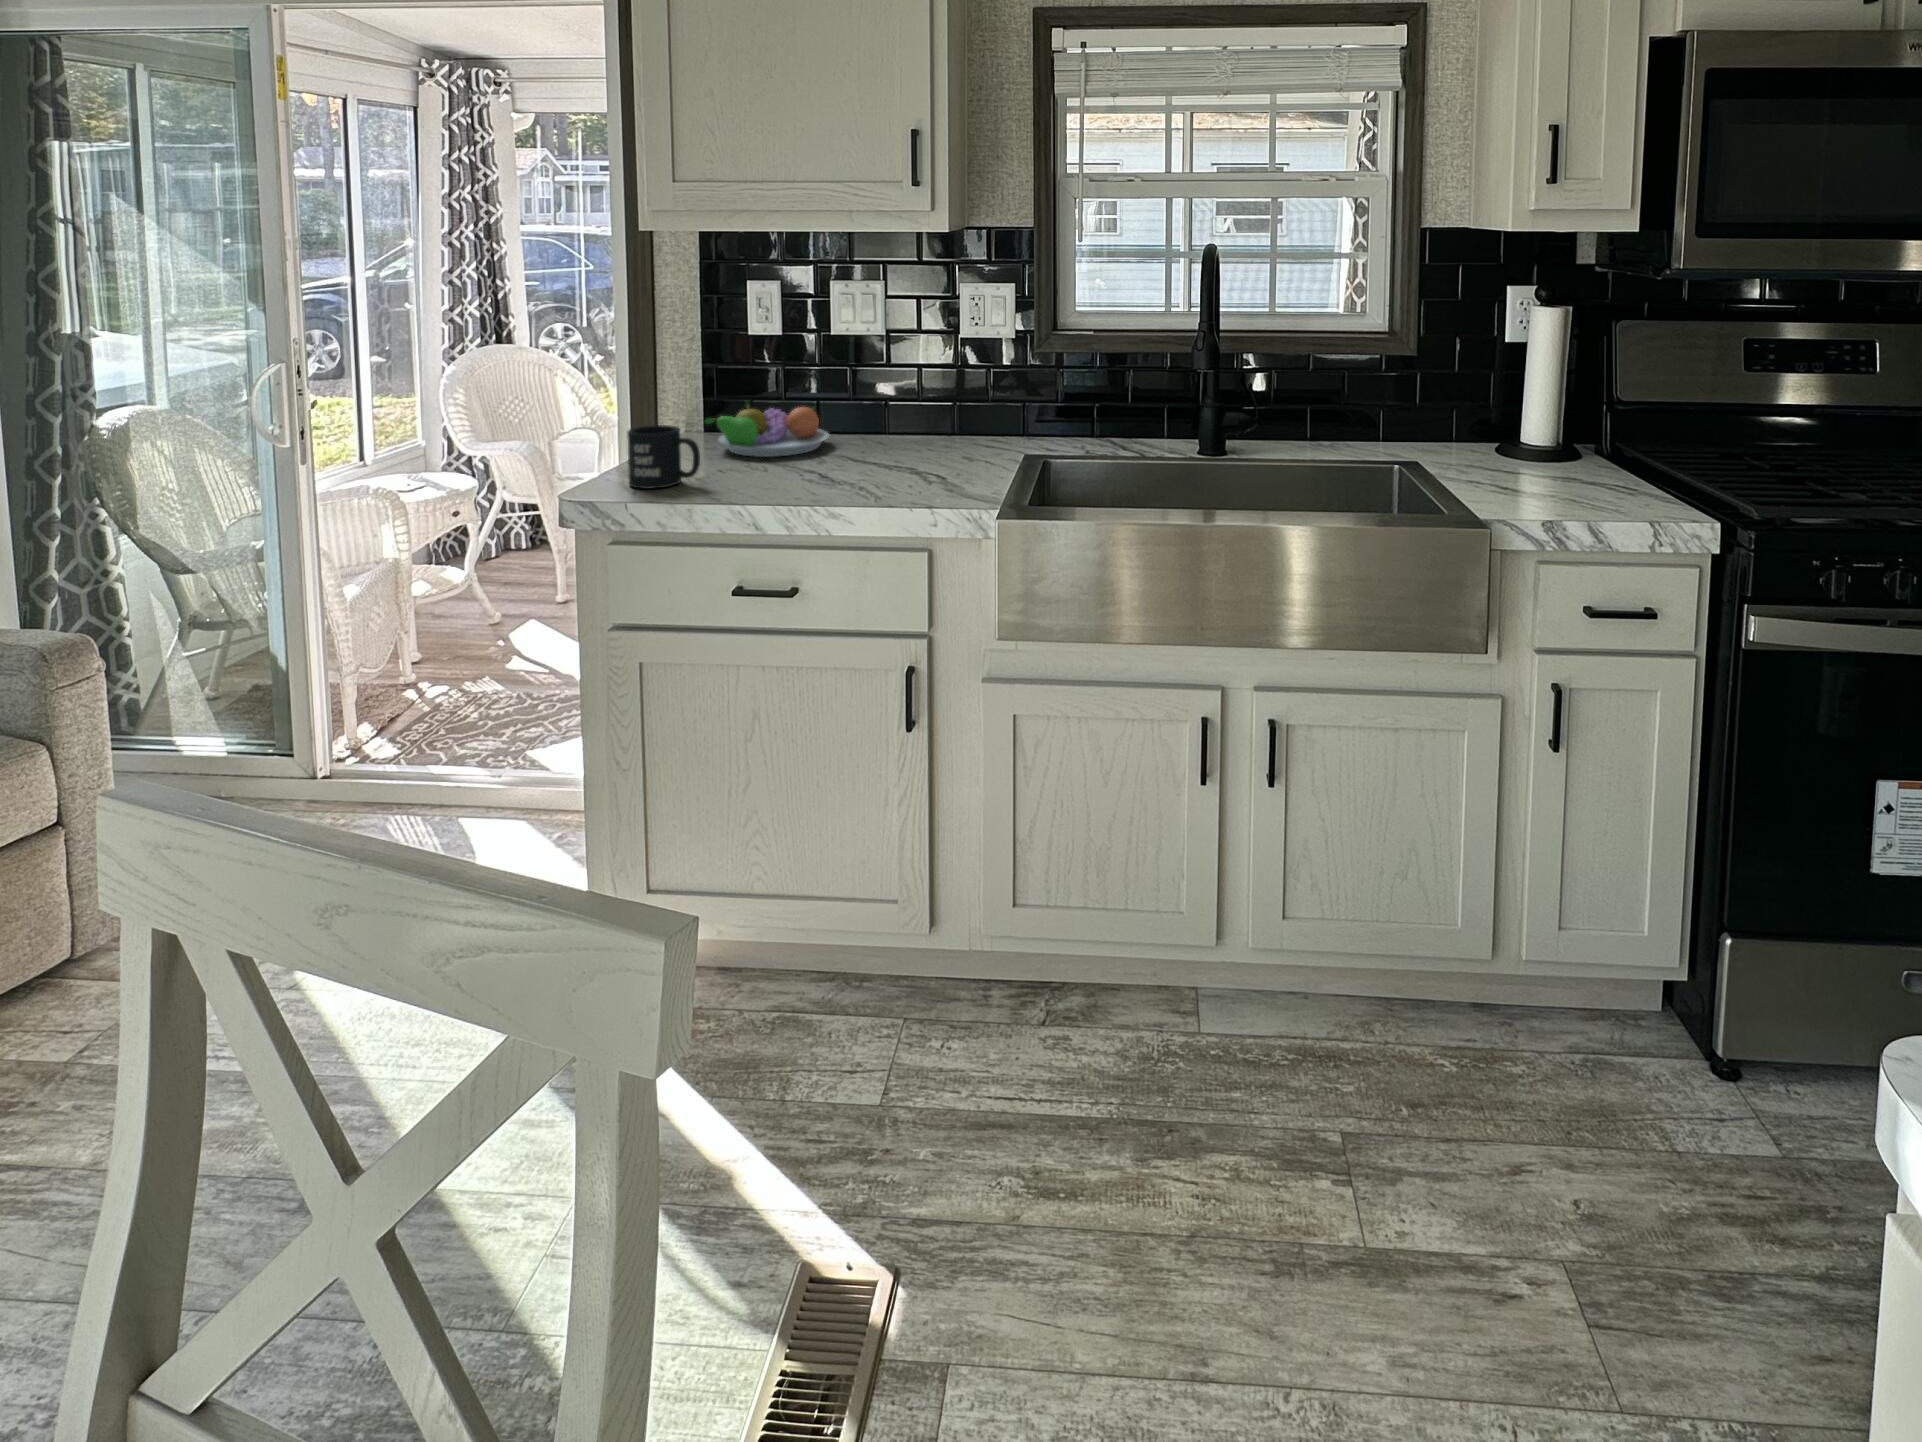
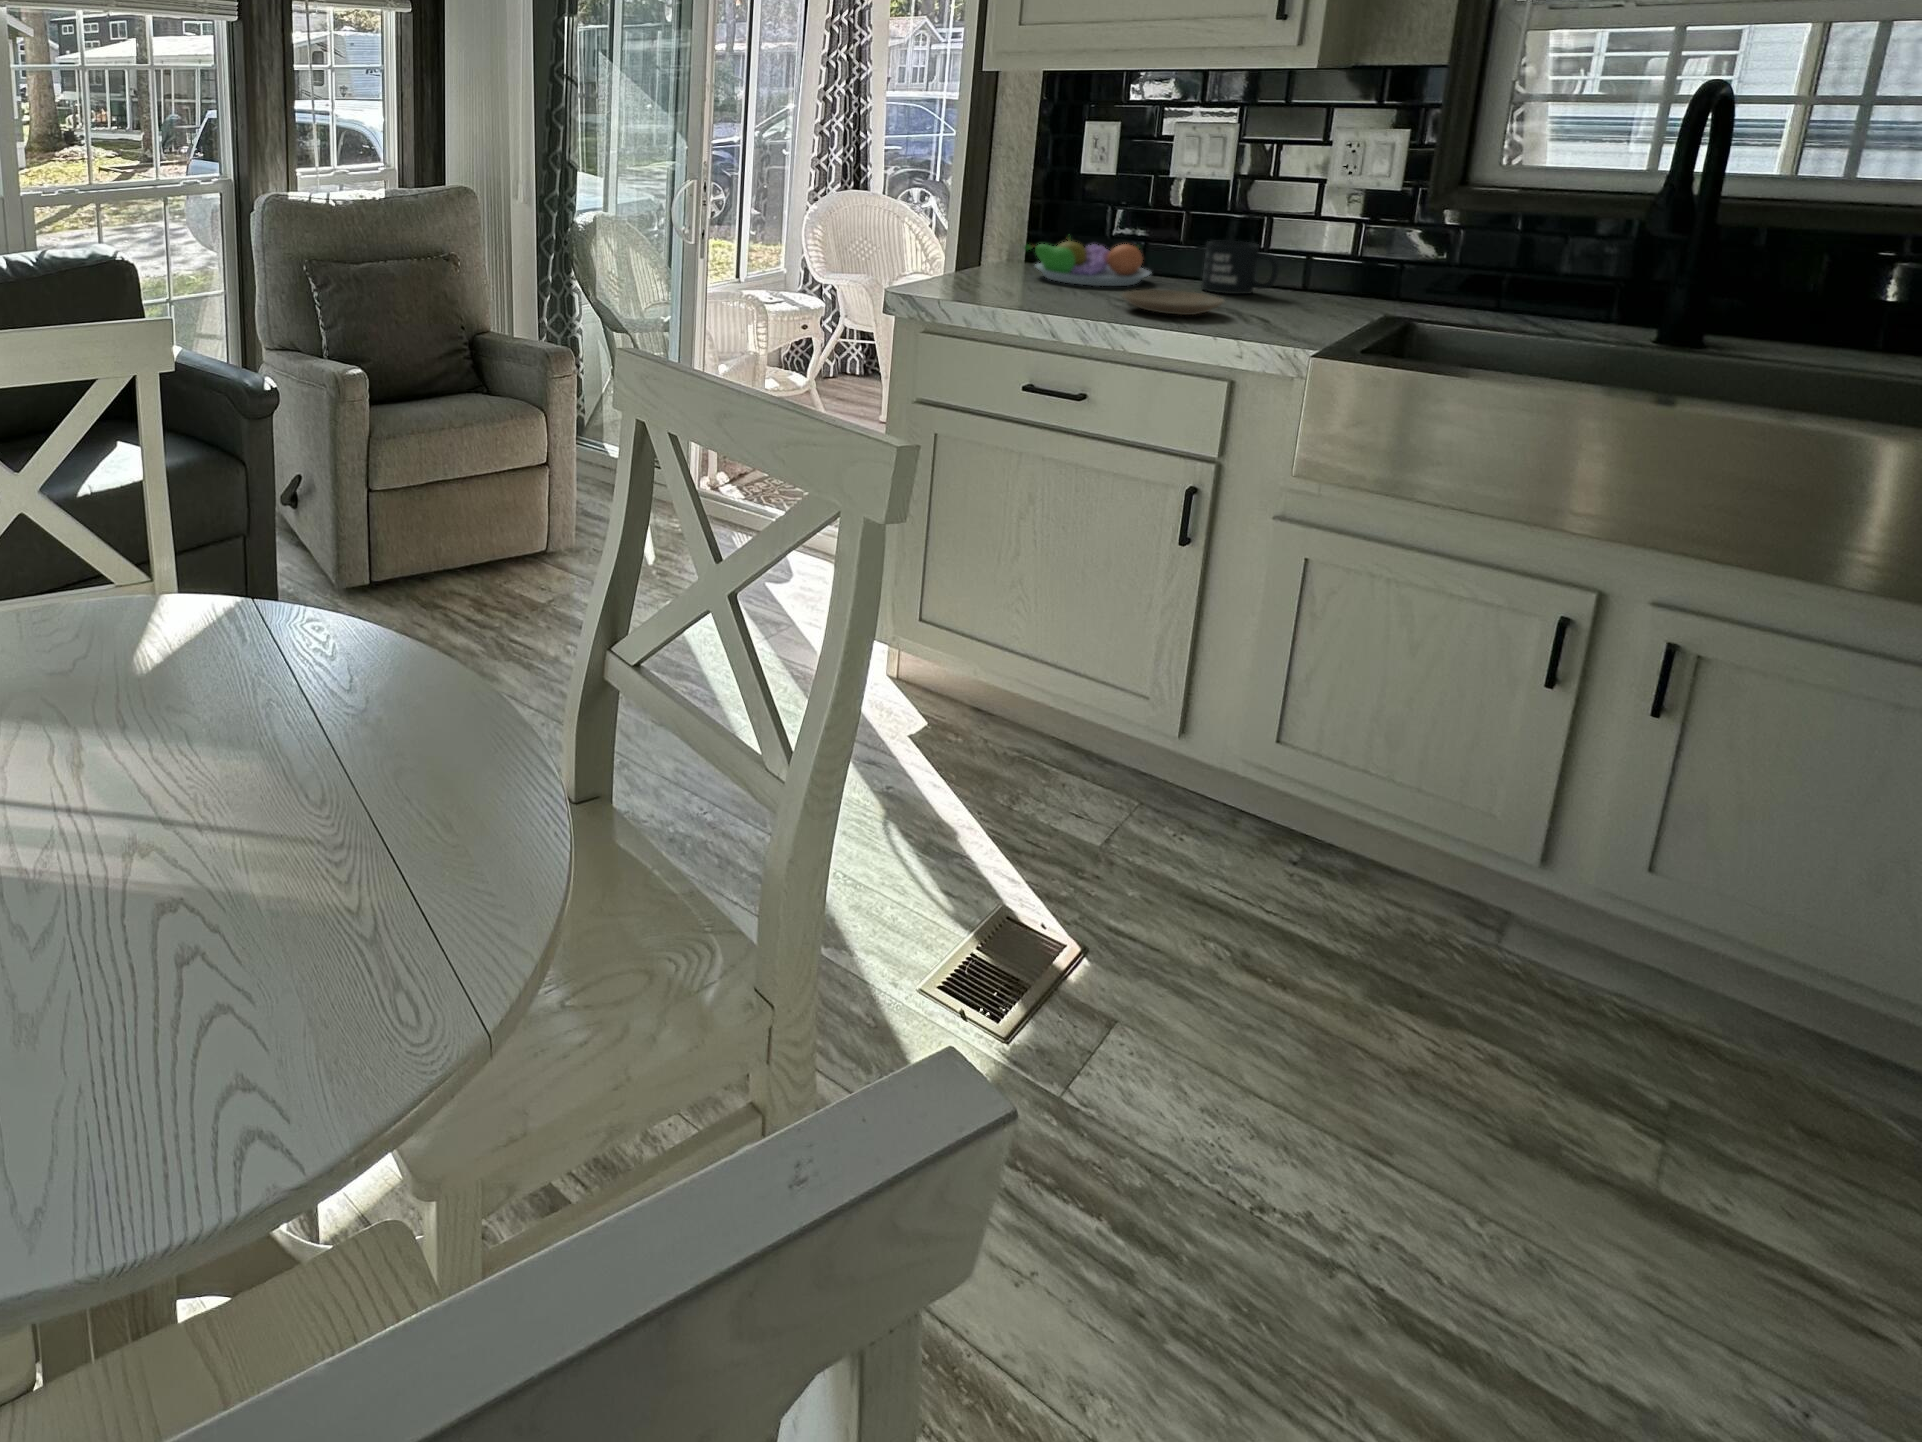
mug: present [627,425,700,489] -> present [1201,241,1279,294]
plate: none [815,457,907,485] -> present [1122,290,1224,315]

